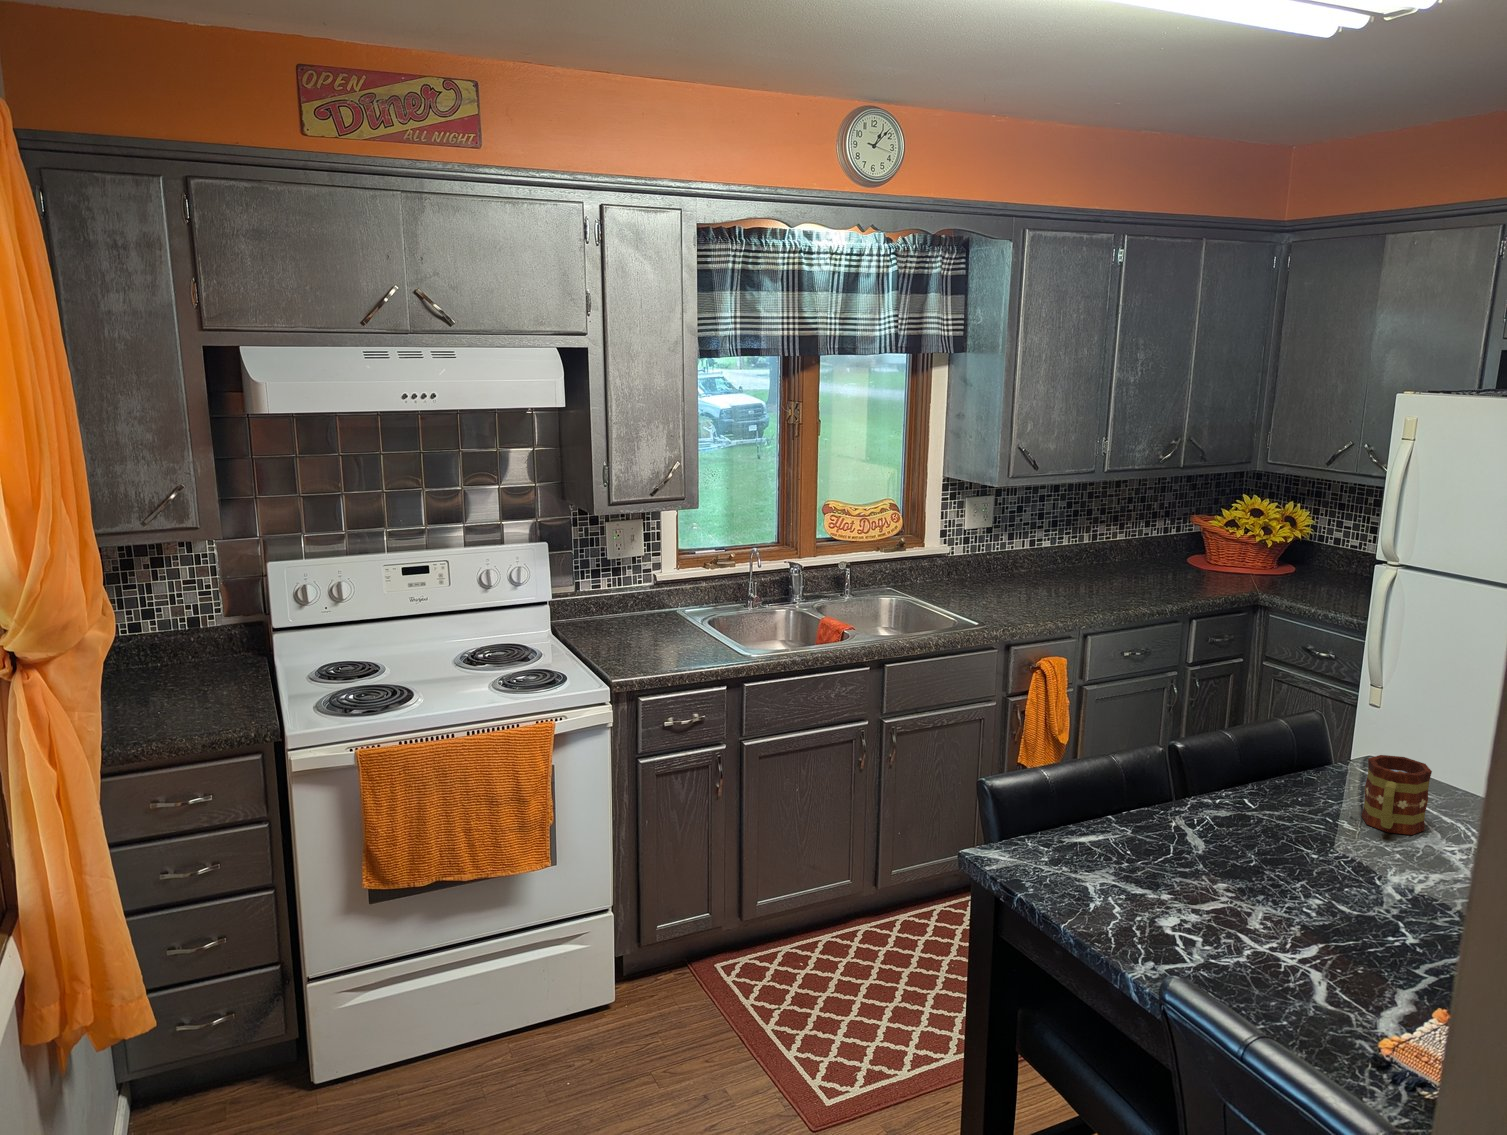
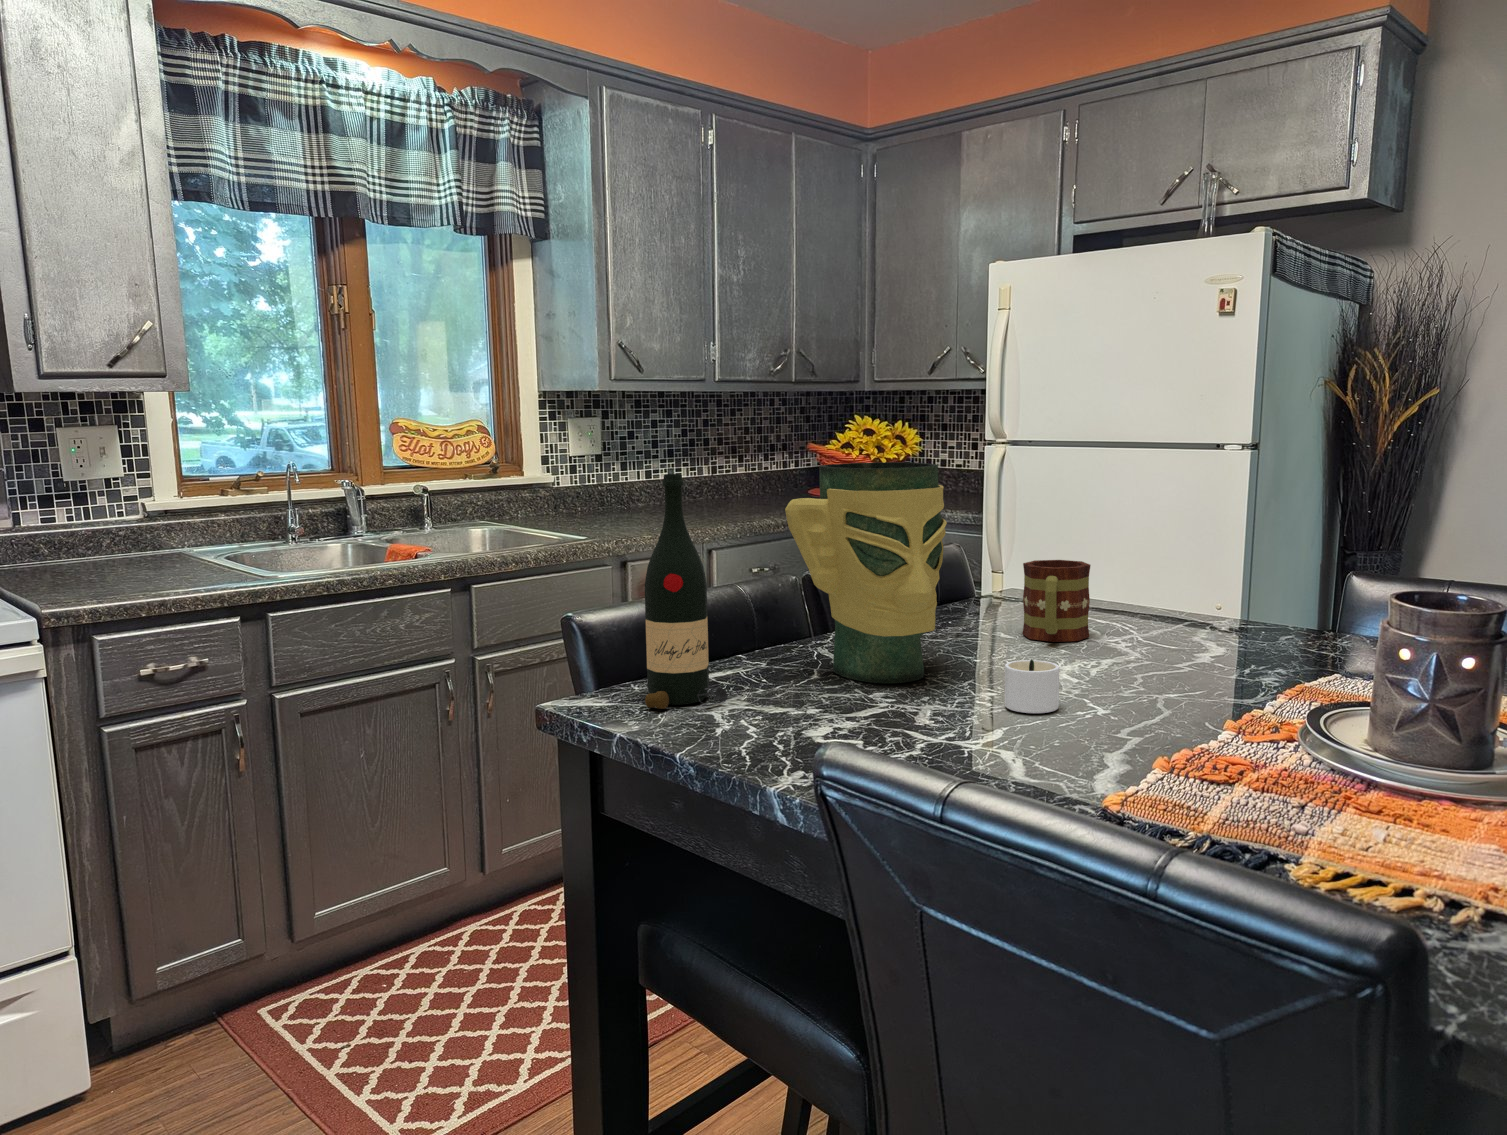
vase: none [1158,683,1294,869] -> present [785,462,947,683]
wine bottle: none [1036,699,1099,874] -> present [645,474,728,709]
candle: none [1326,883,1396,937] -> present [1005,659,1059,713]

